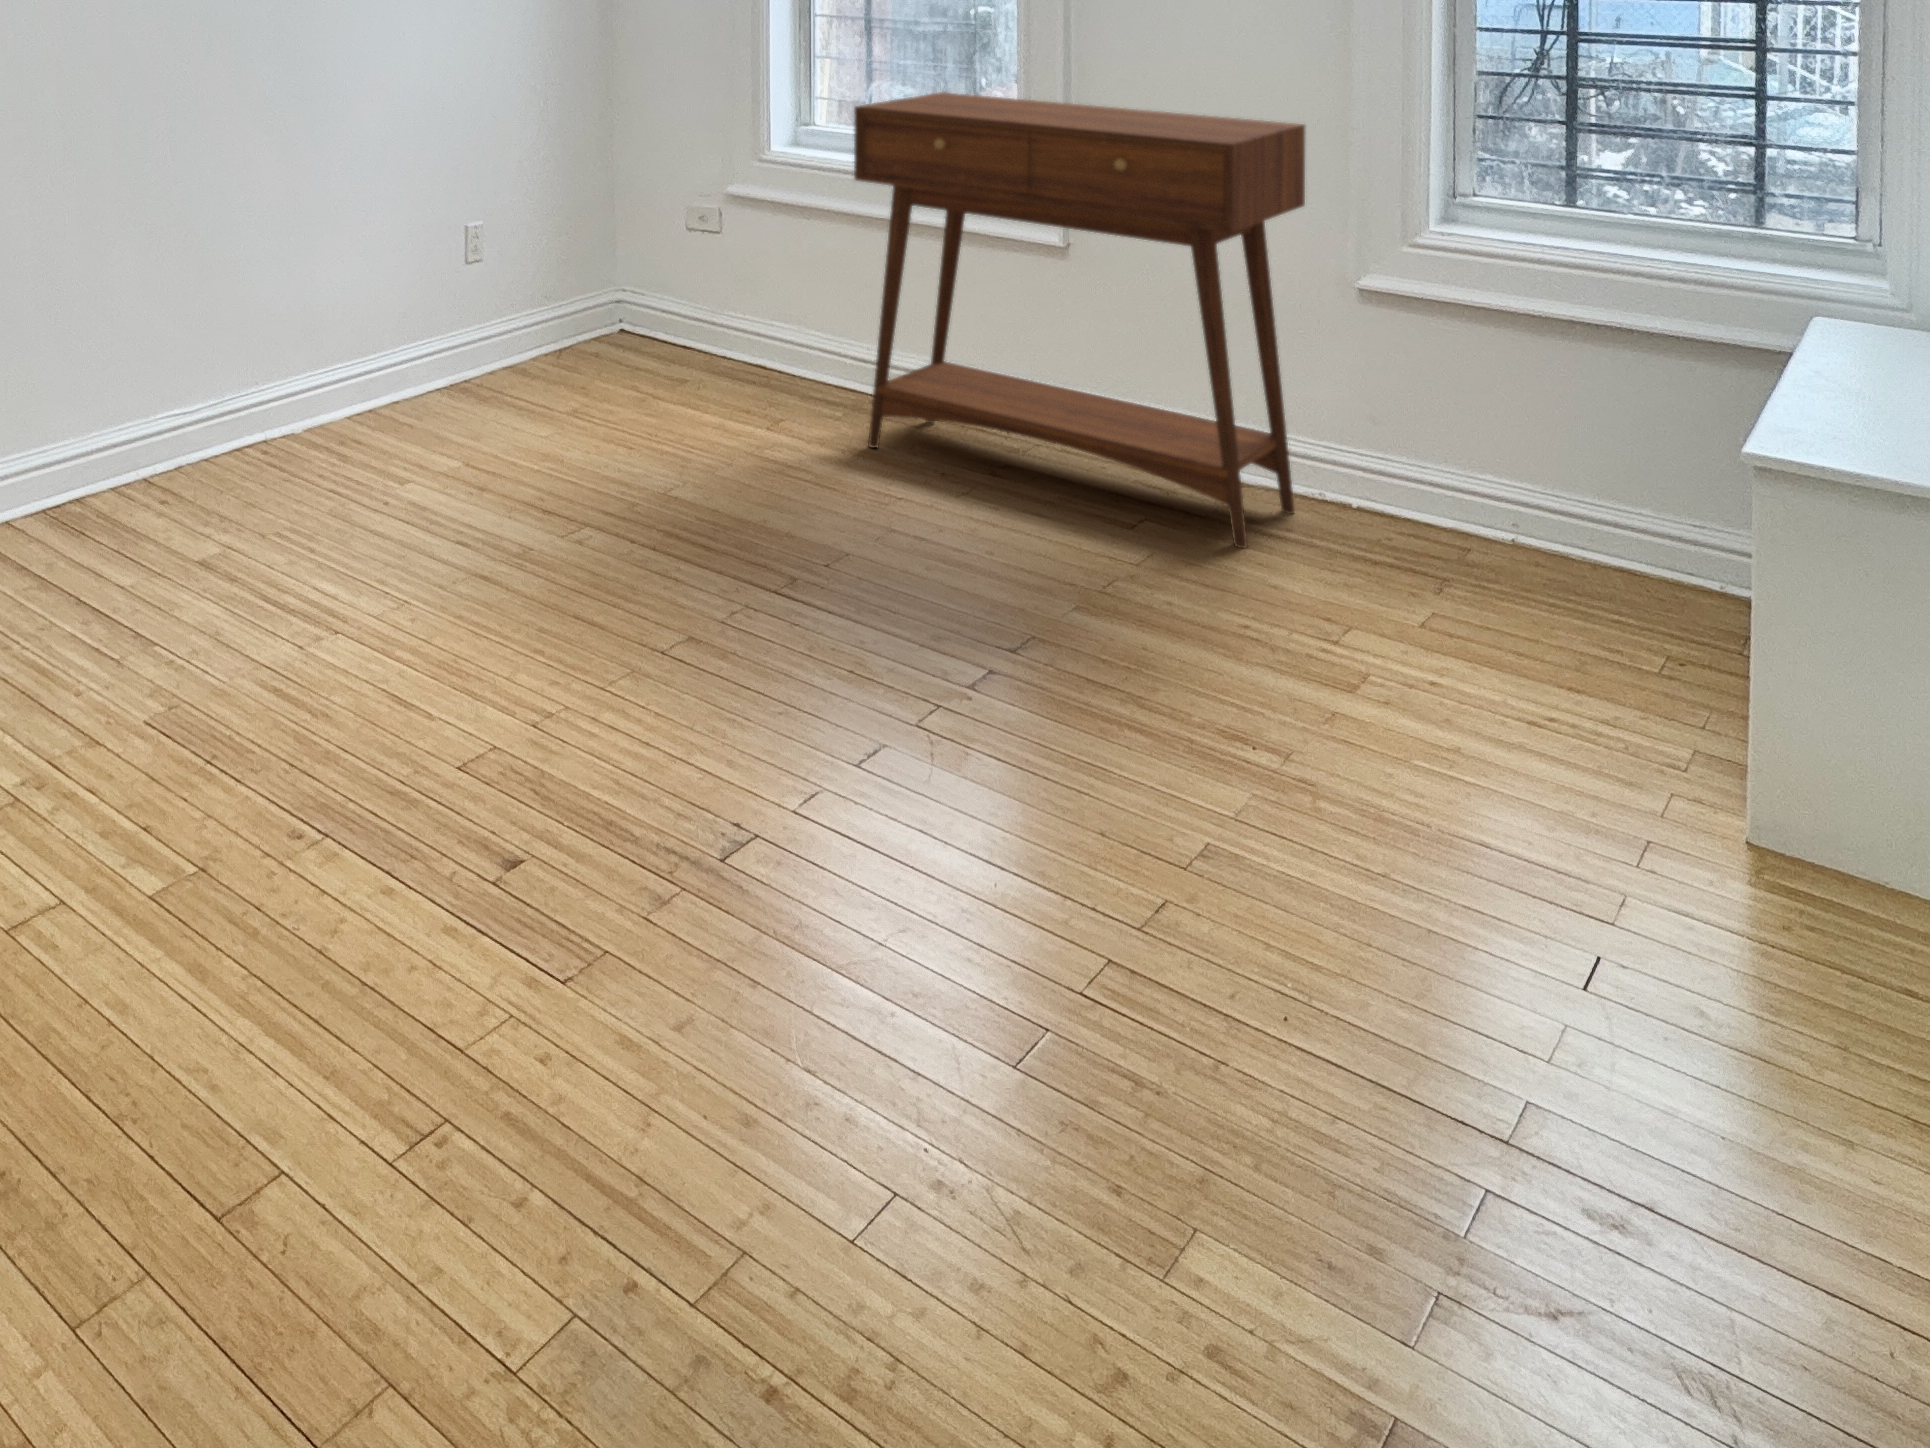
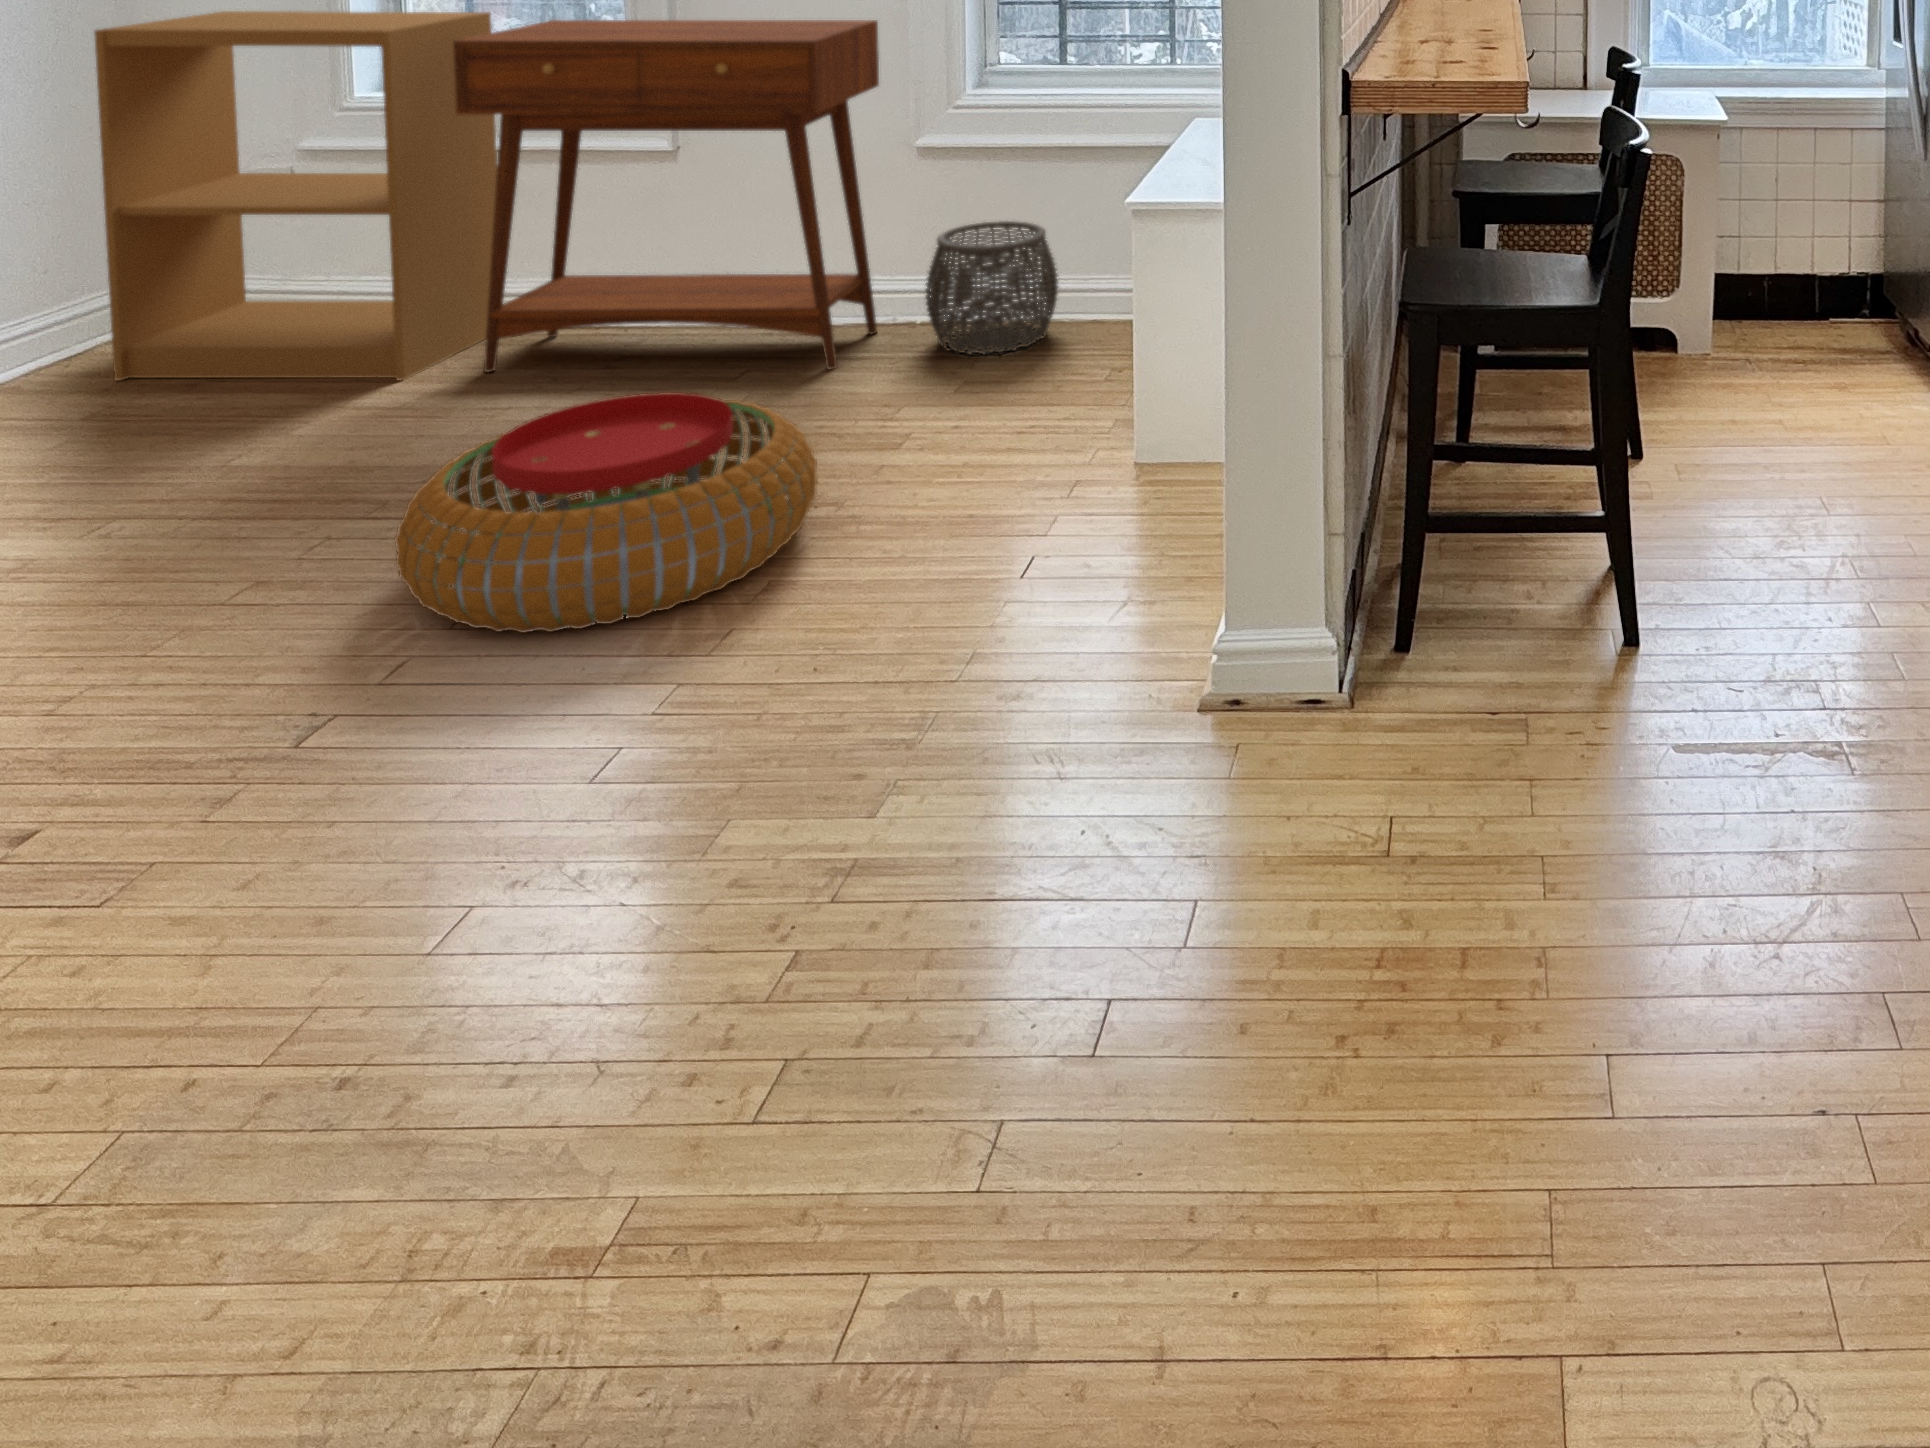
bookshelf: none [588,61,885,436] -> present [94,11,497,381]
woven basket: none [1365,404,1569,594] -> present [925,221,1058,354]
pouf: none [795,528,1248,820] -> present [395,392,818,633]

